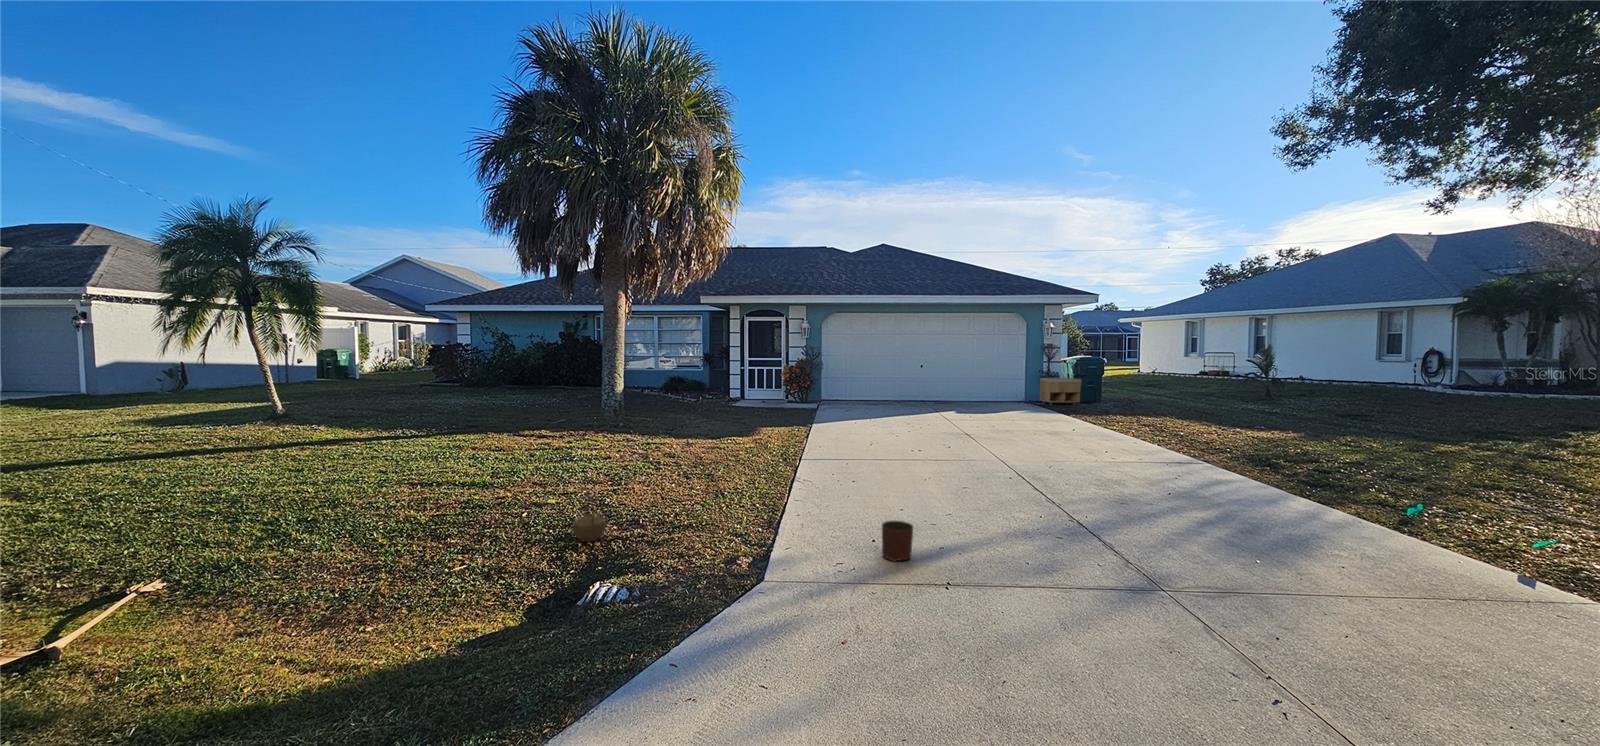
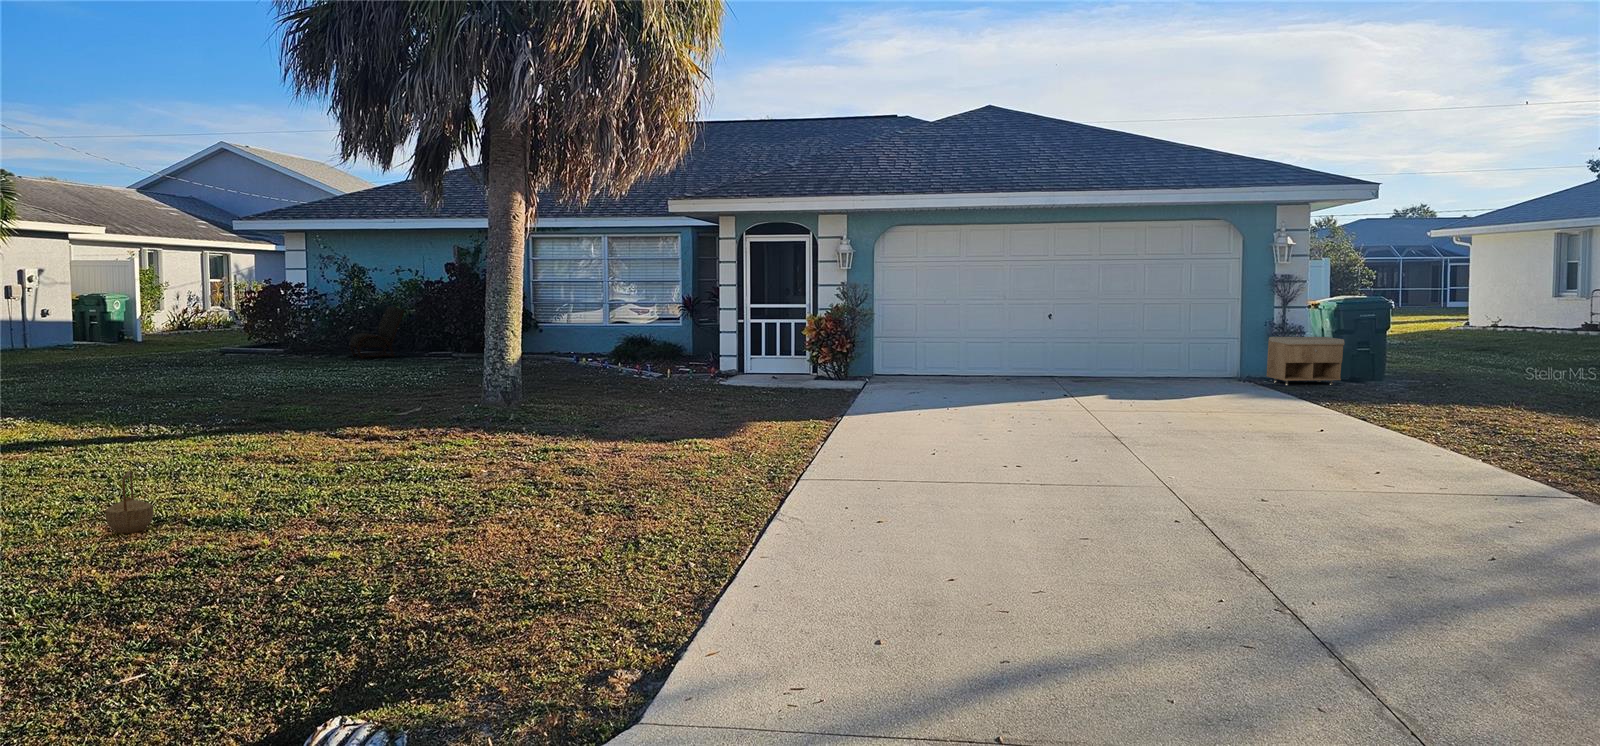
lounge chair: none [504,359,538,390] -> present [350,307,404,359]
basket: present [573,493,605,542] -> present [105,471,153,533]
planter: present [882,521,913,561] -> none [878,605,935,682]

